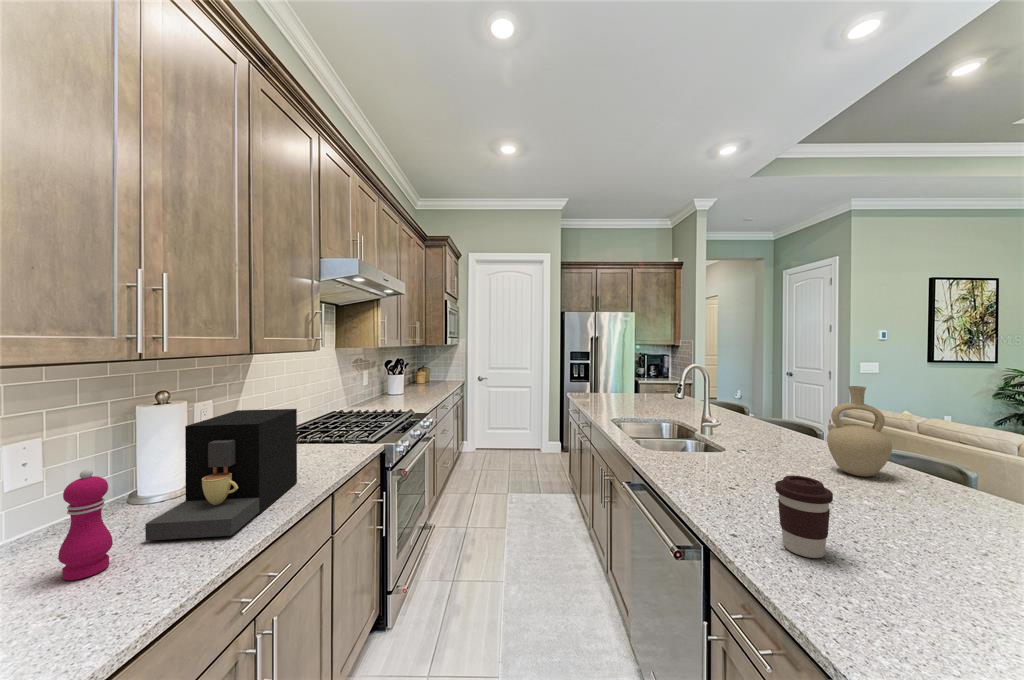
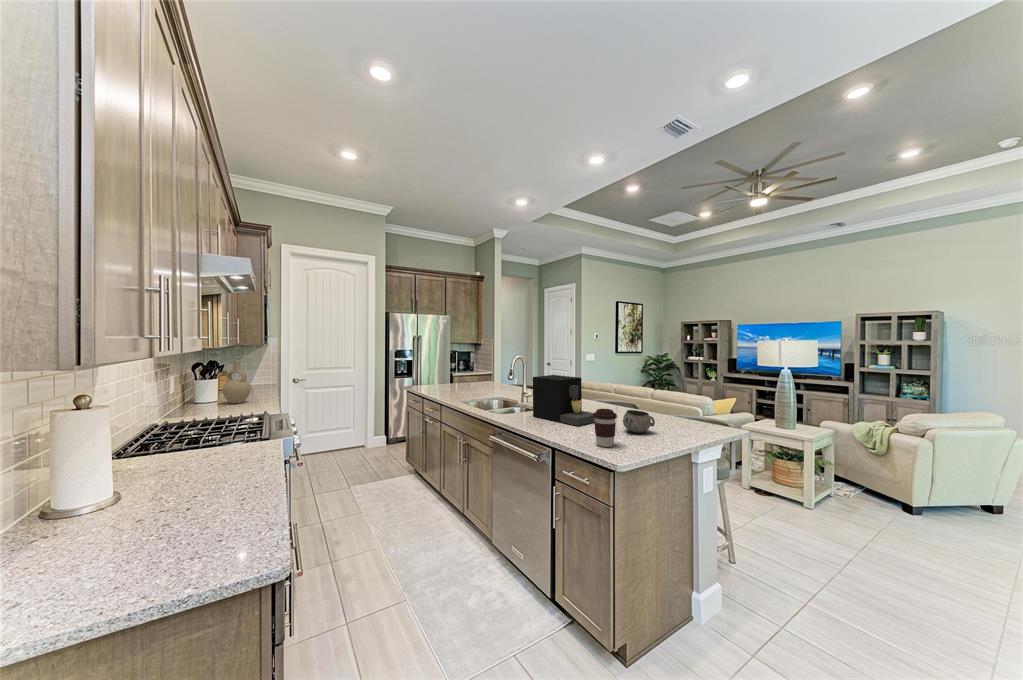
vase: present [827,386,892,477] -> present [222,362,251,404]
coffee maker: present [145,409,297,541] -> present [533,375,595,426]
pepper mill: present [58,470,113,580] -> none [74,472,130,583]
decorative bowl: none [869,484,959,539] -> present [623,410,655,433]

